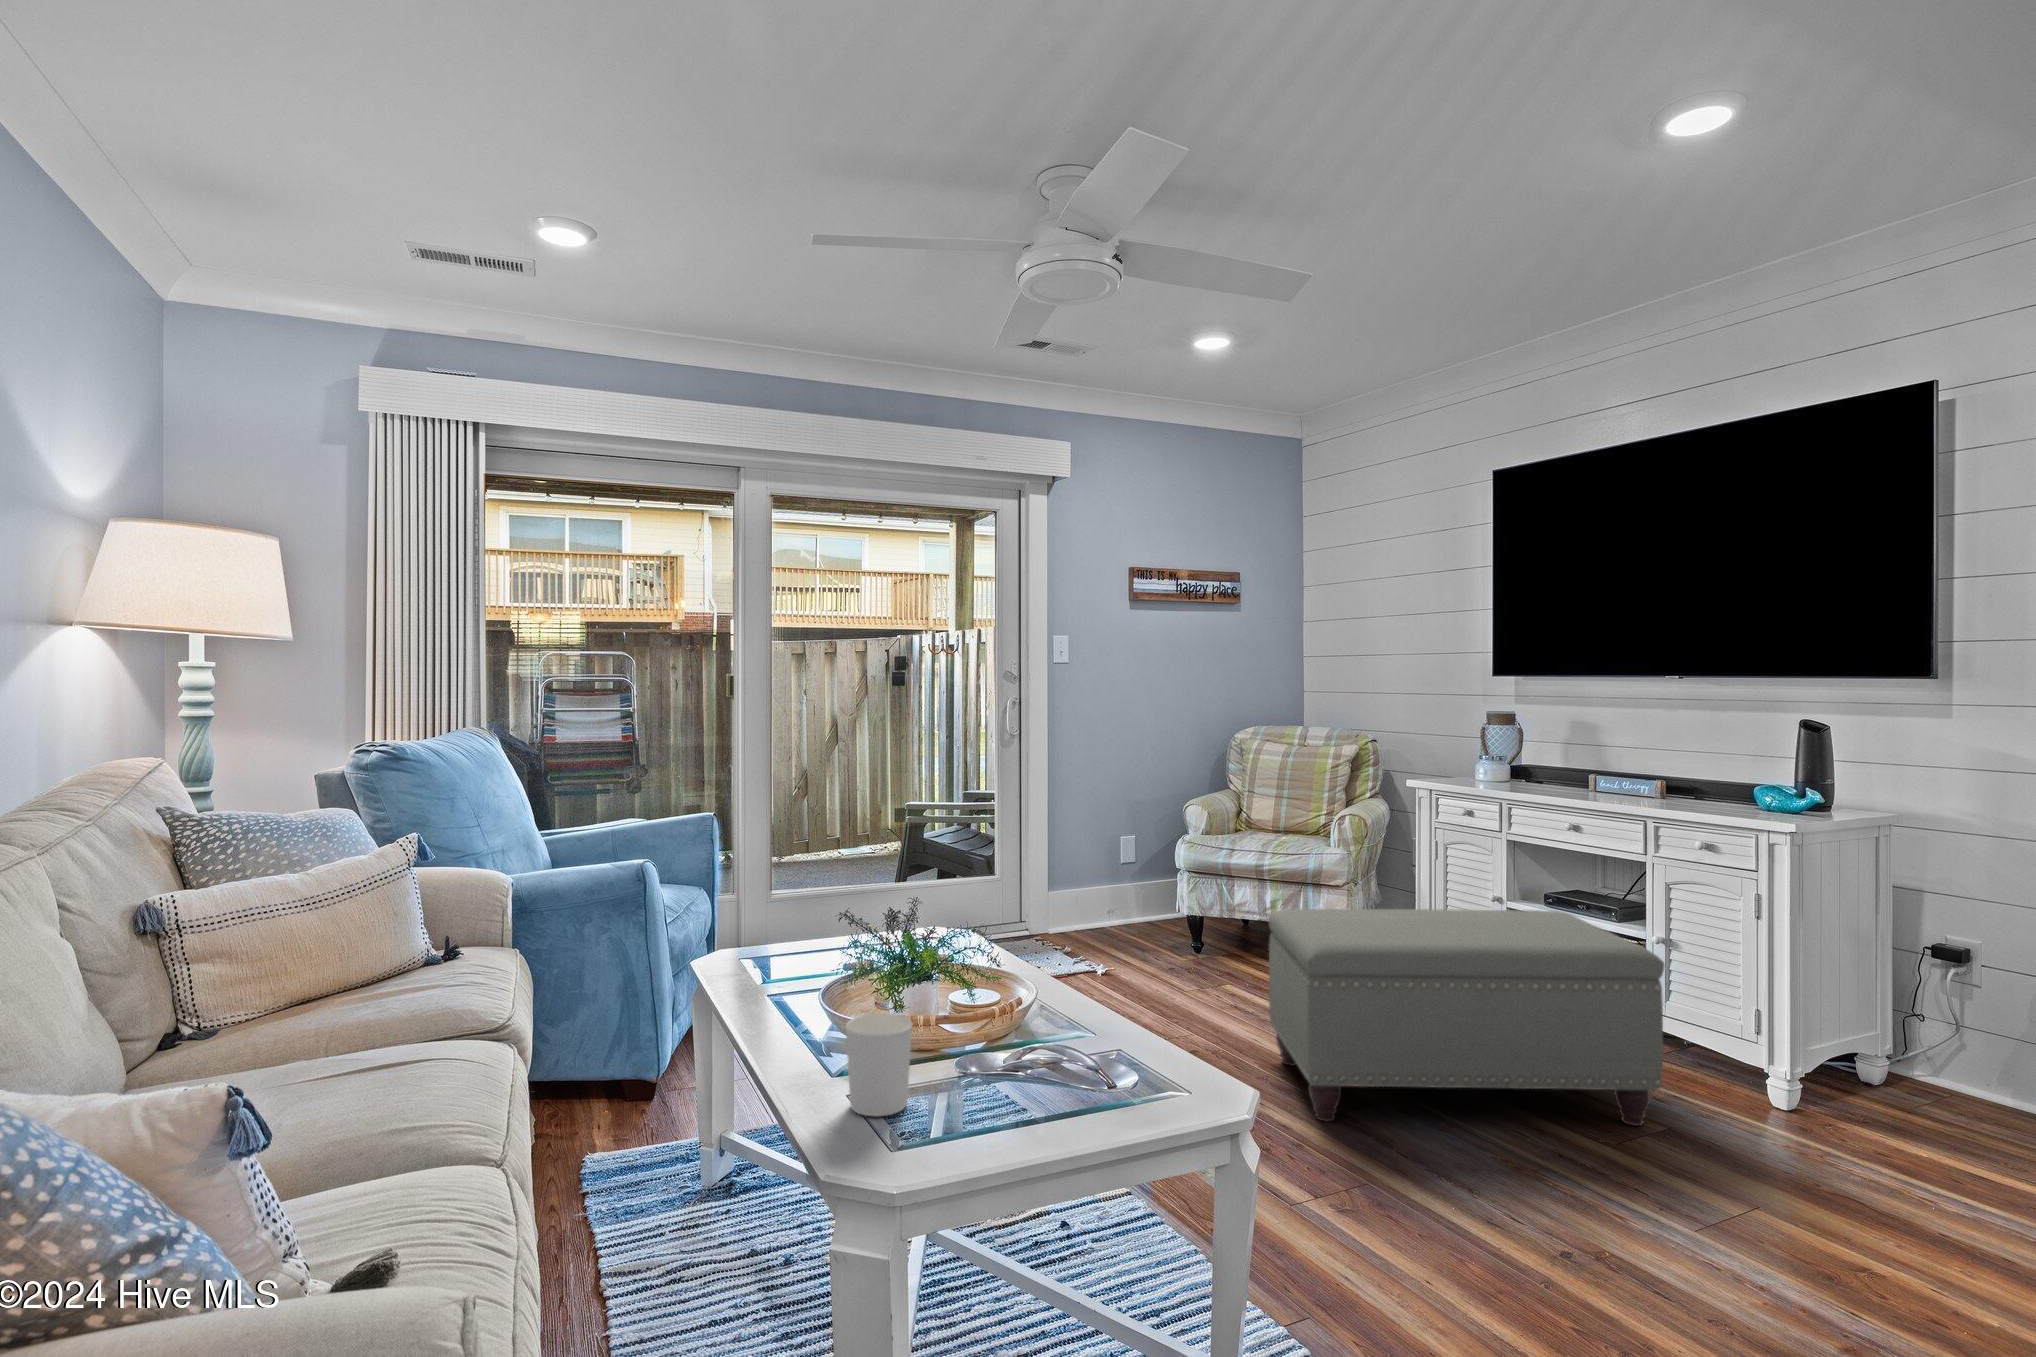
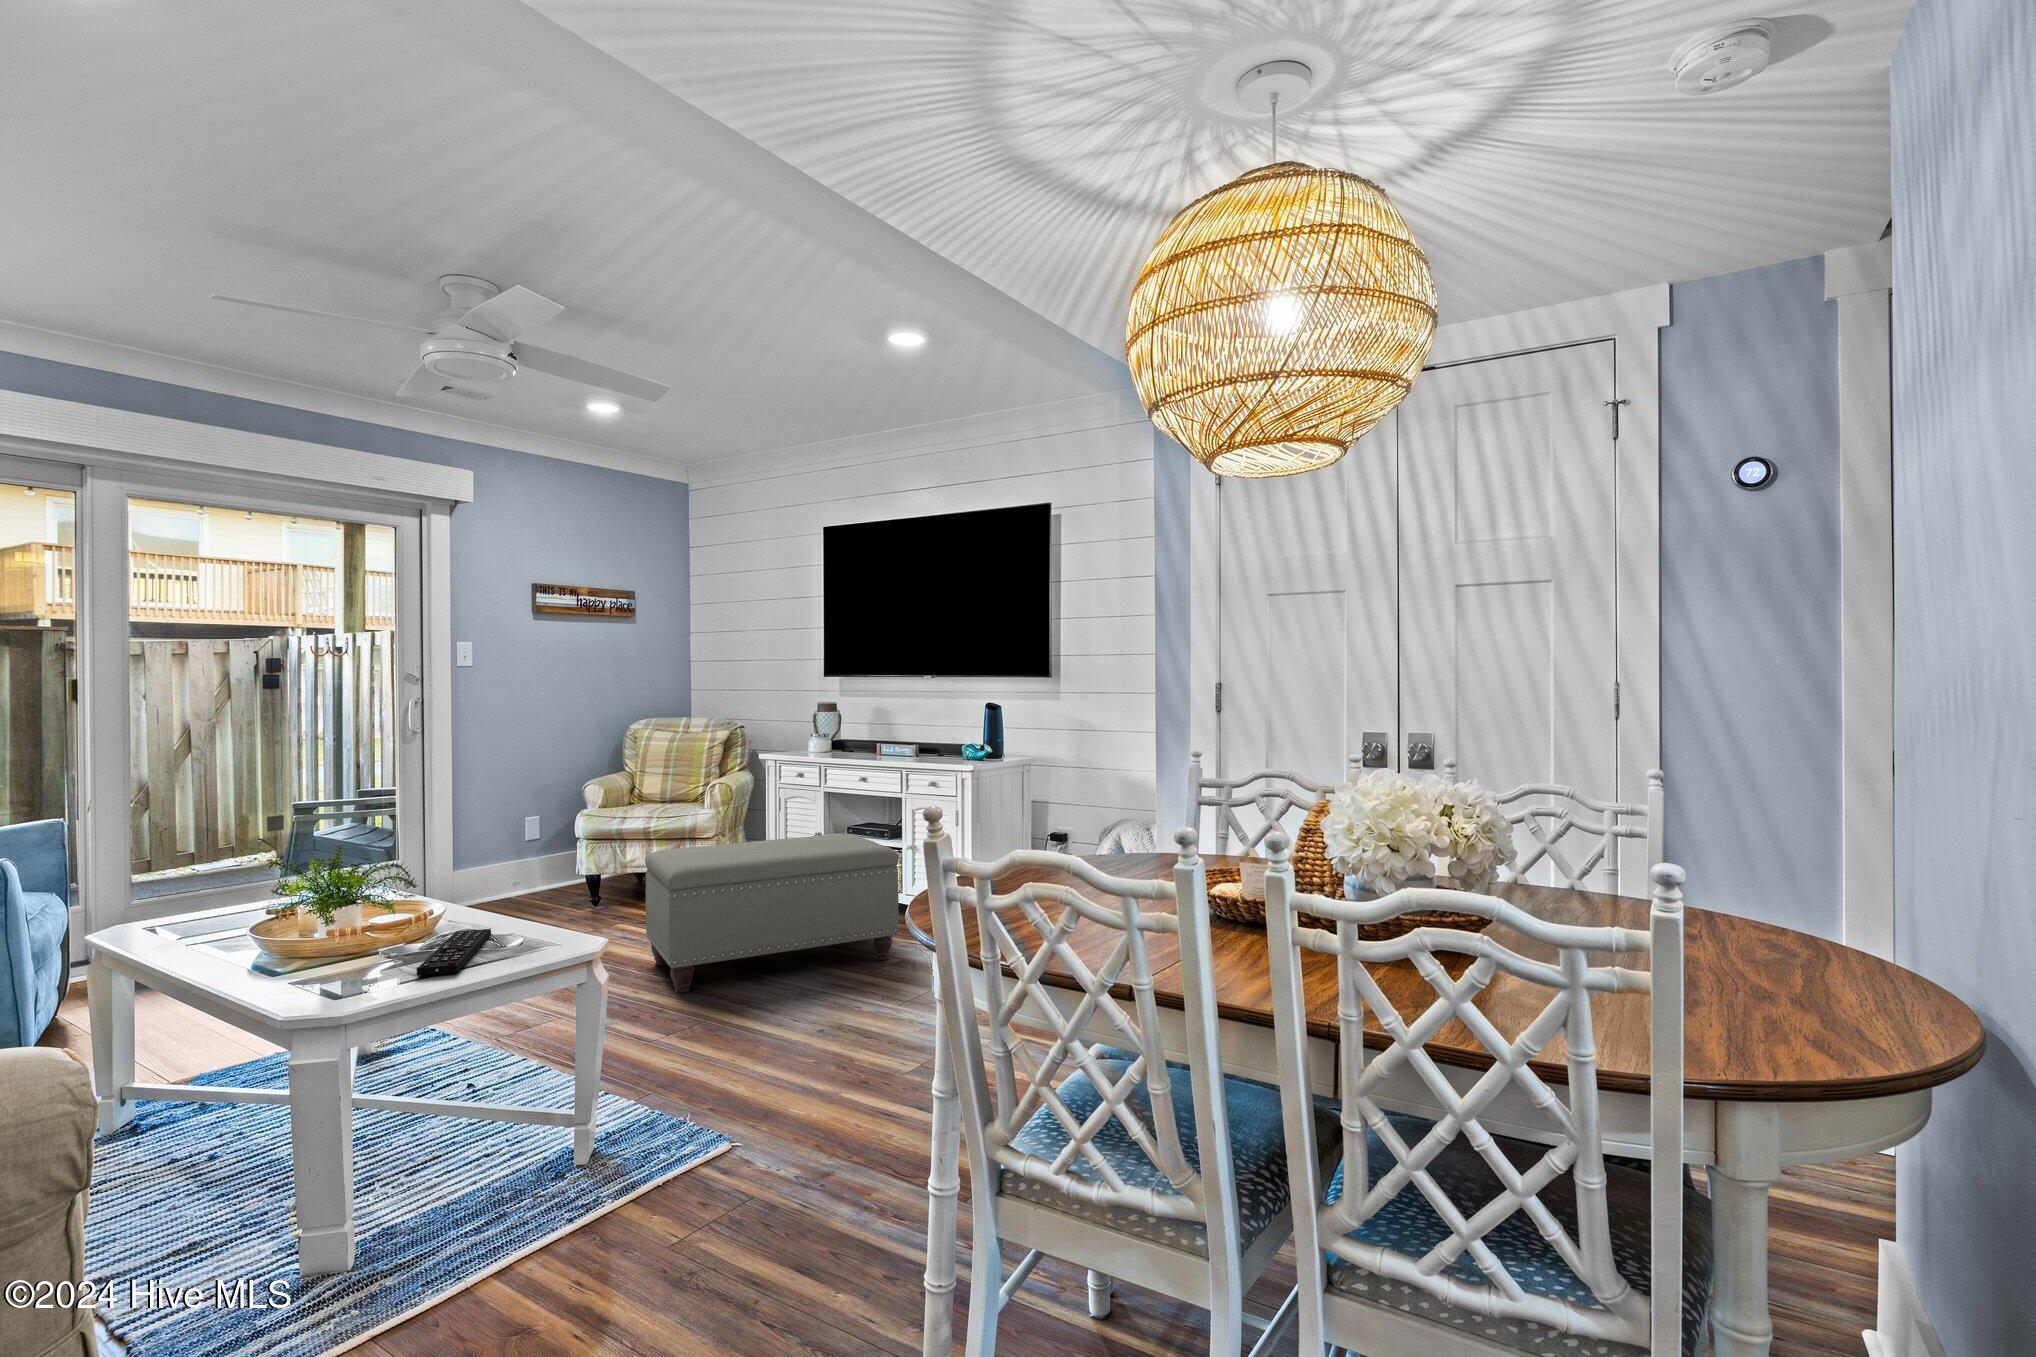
candle holder: present [845,1013,912,1116] -> none [288,921,347,991]
remote control: none [995,1034,1091,1123] -> present [417,929,491,976]

